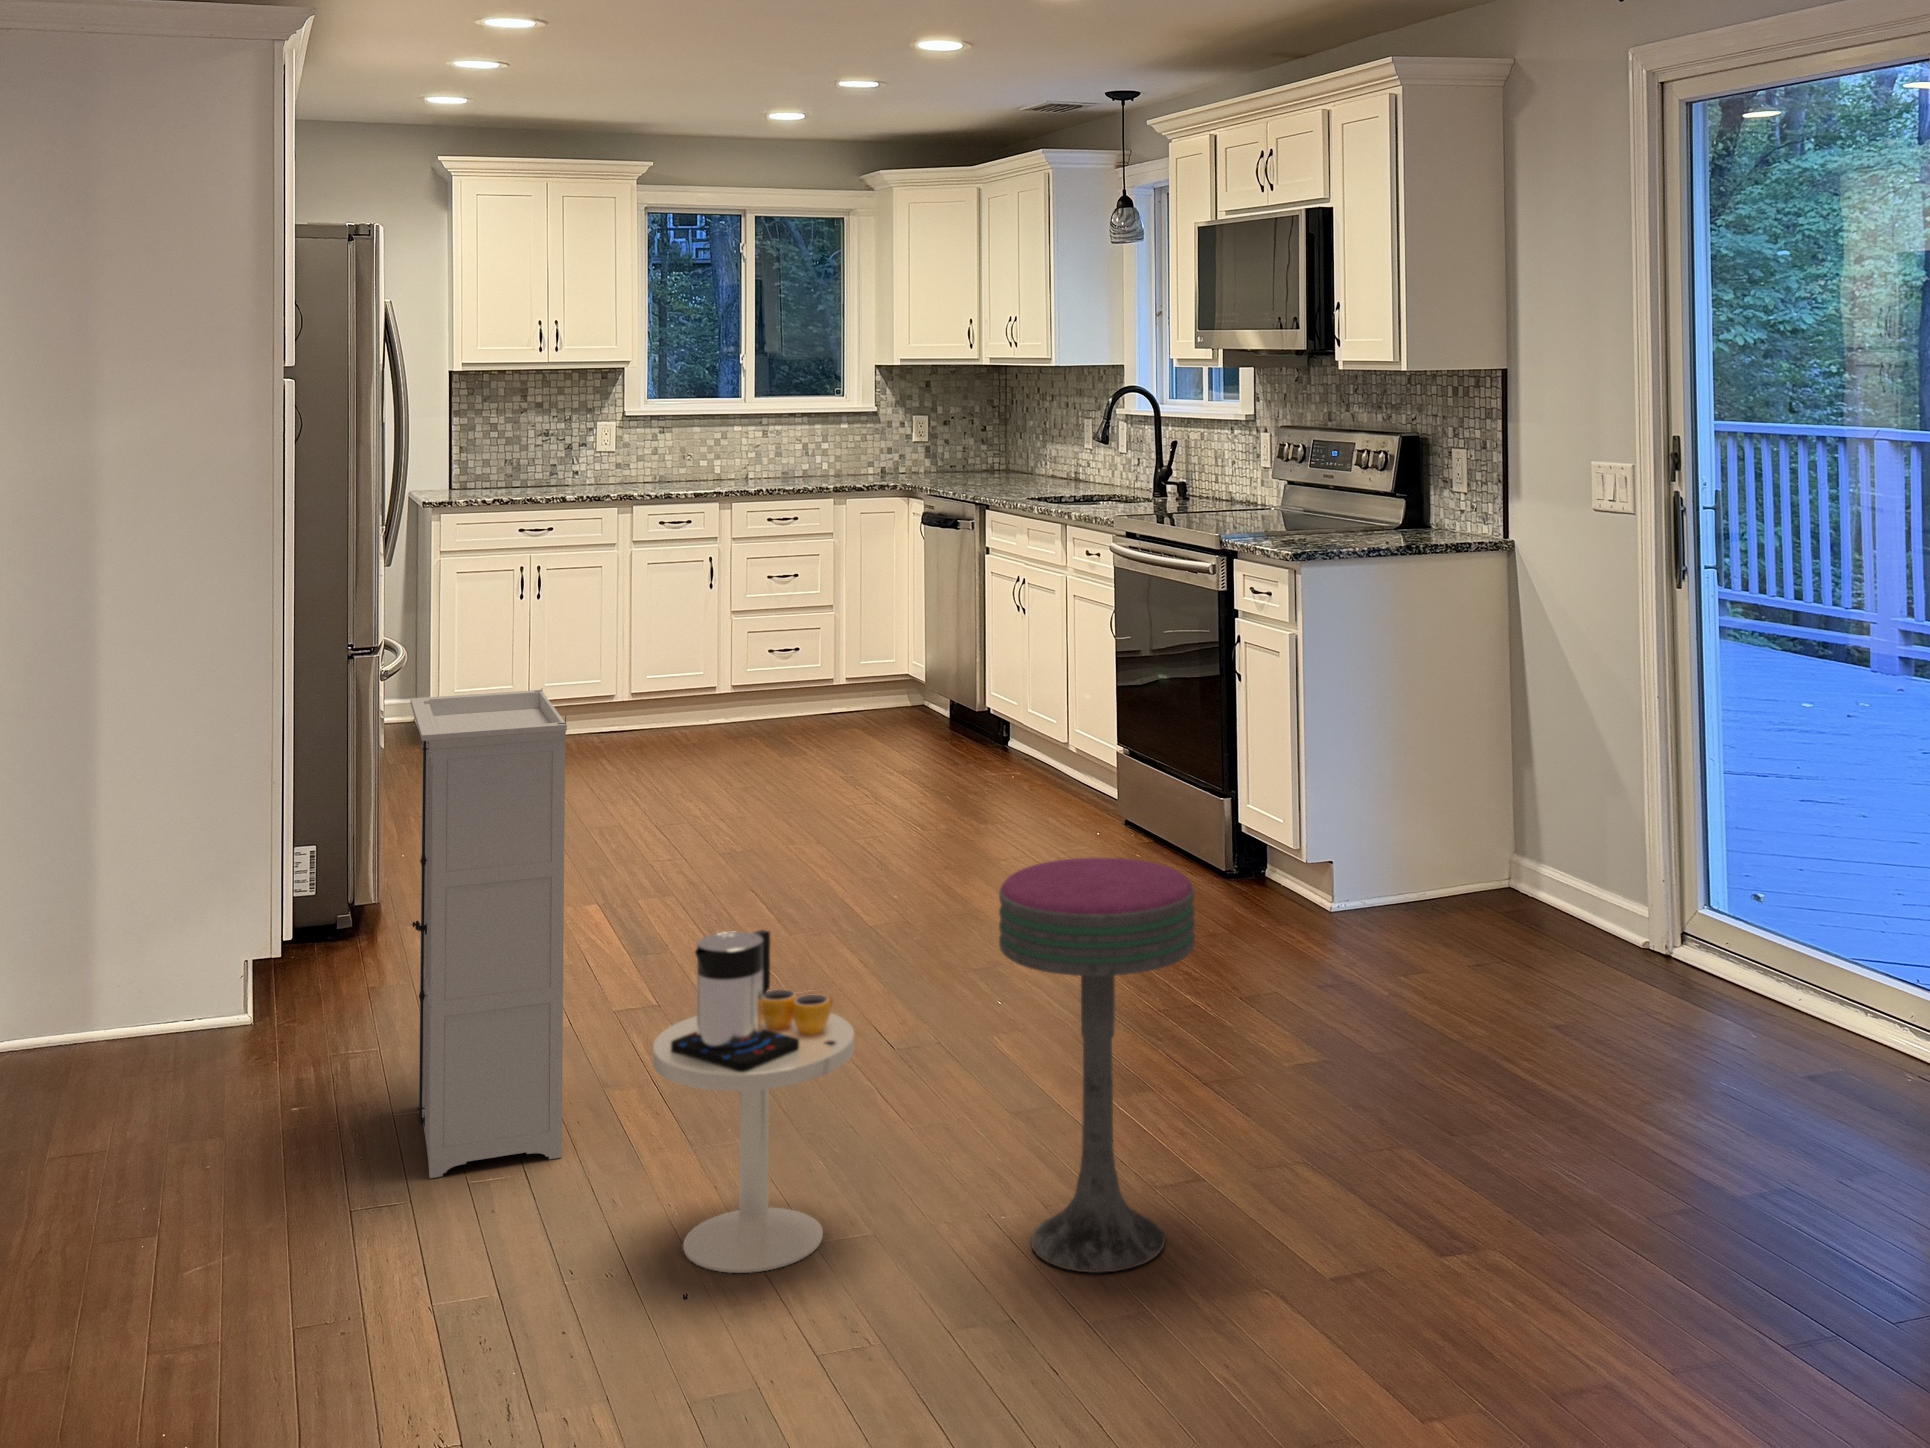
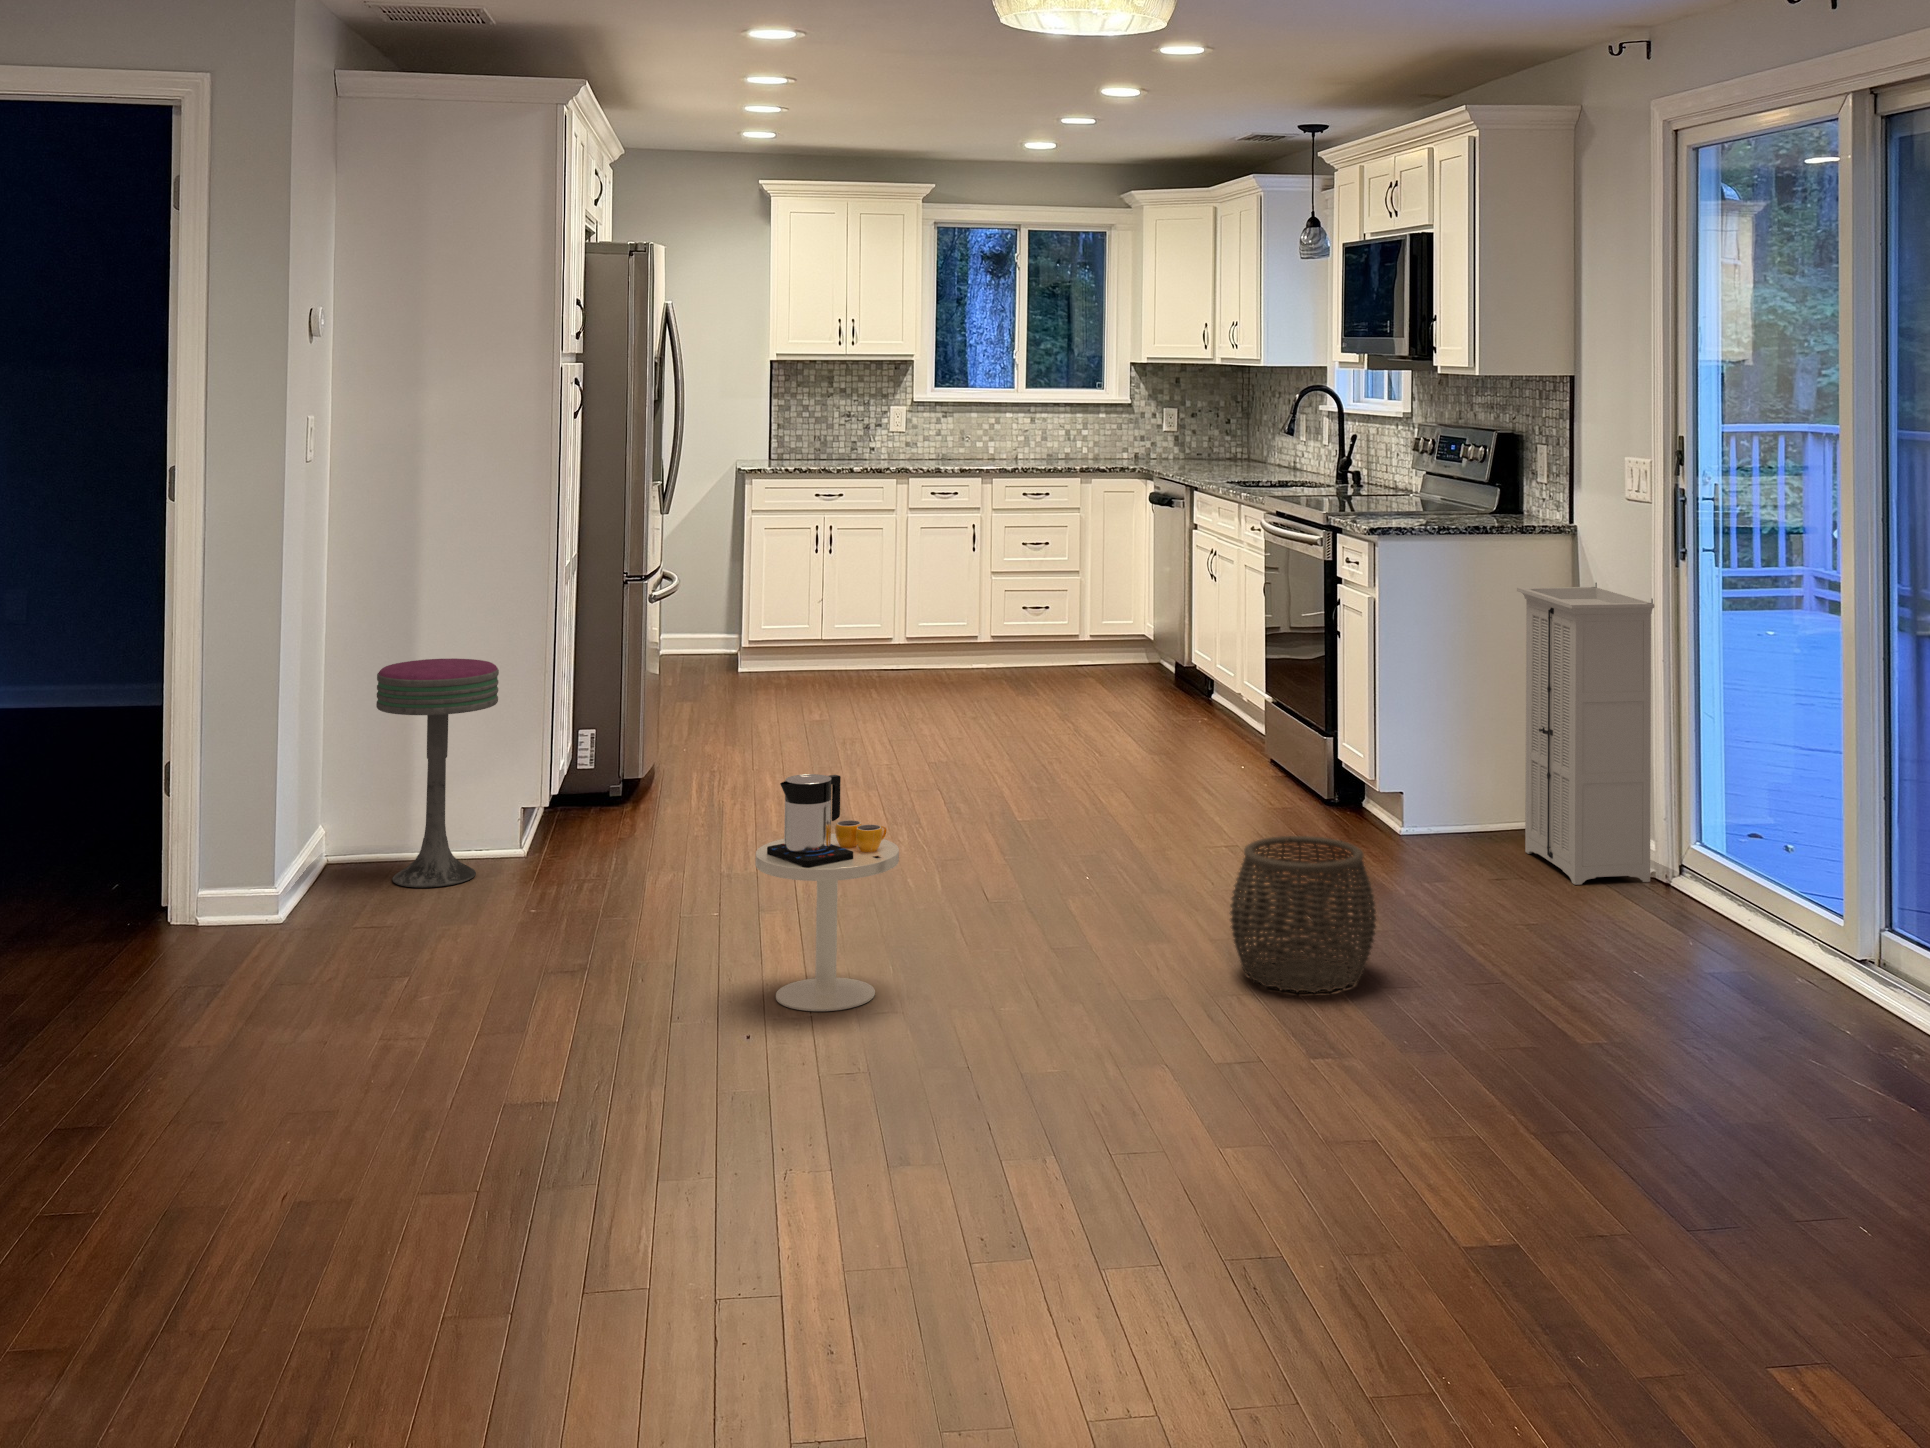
storage cabinet: present [410,690,567,1178] -> present [1517,583,1654,885]
bar stool: present [999,858,1195,1273] -> present [376,658,499,888]
woven basket: none [1265,952,1454,1166] -> present [1230,836,1376,993]

